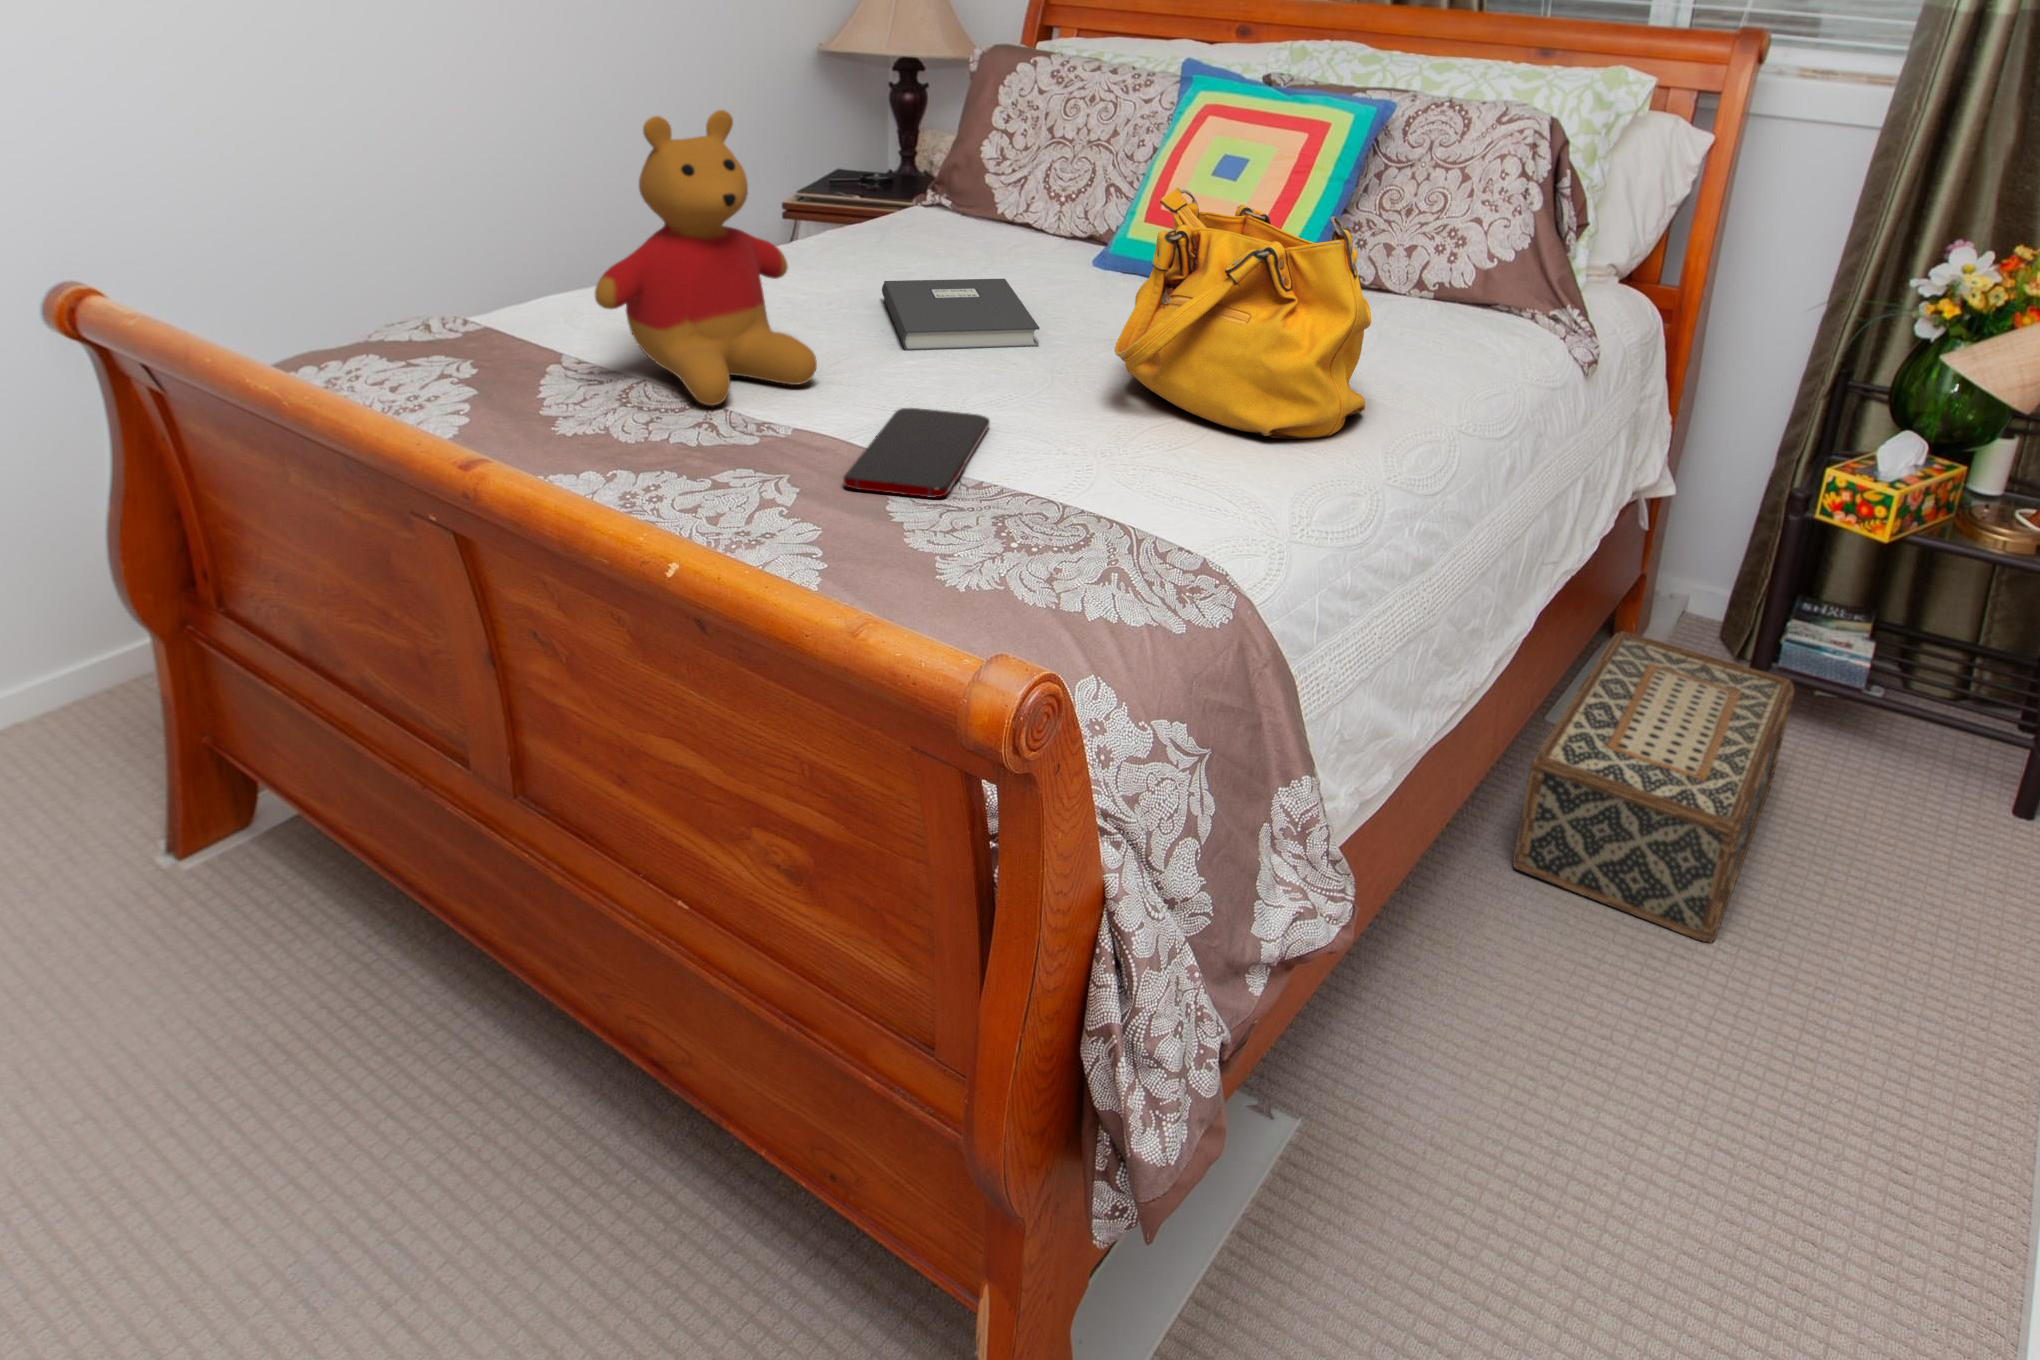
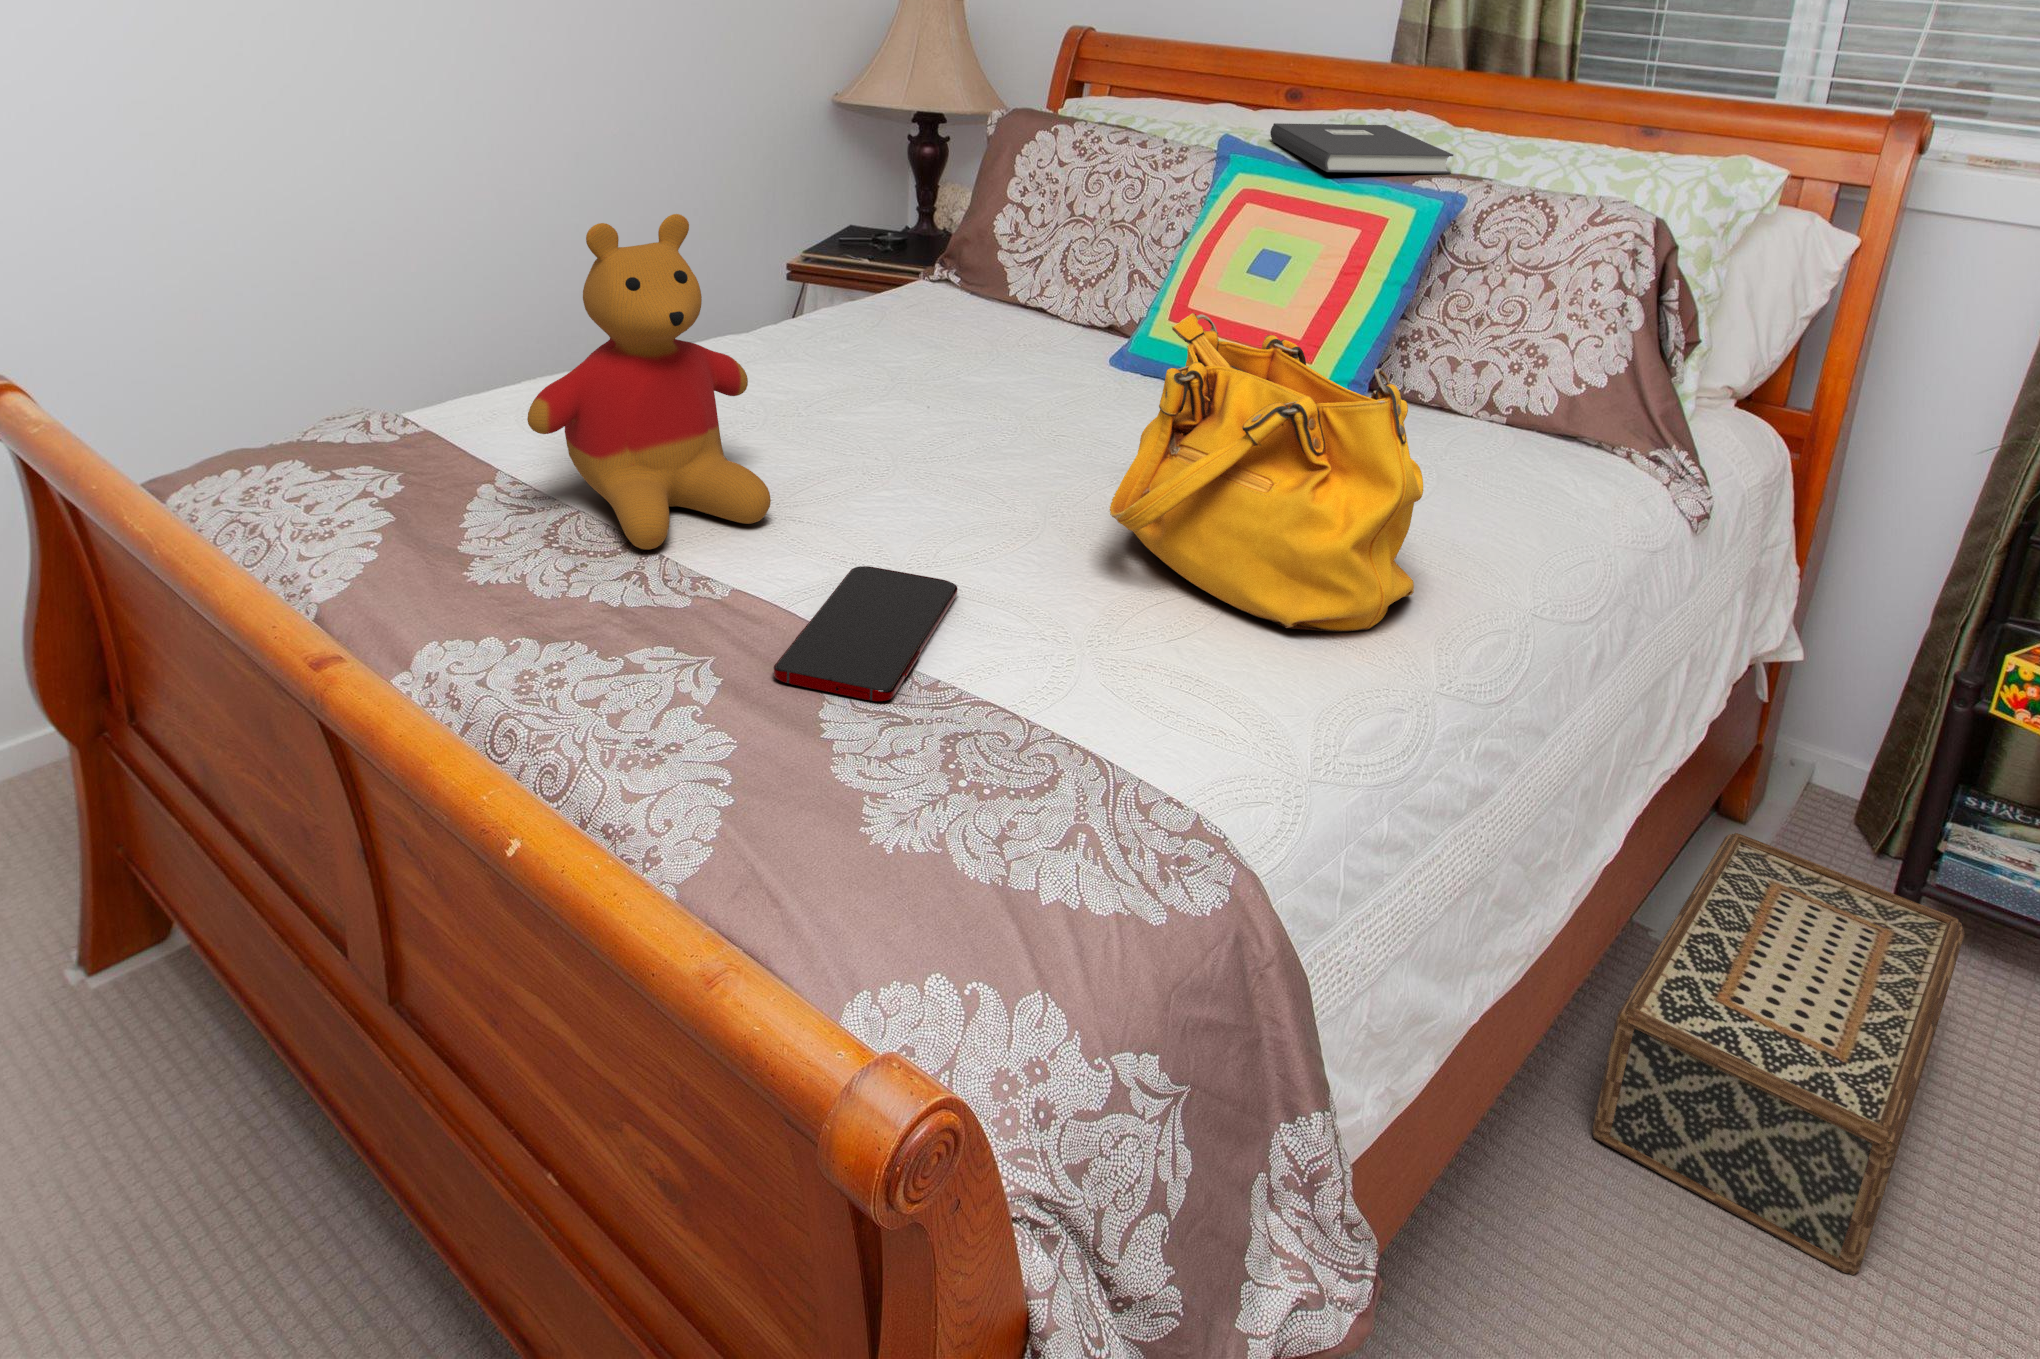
book: present [882,279,1039,351] -> present [1270,123,1453,174]

